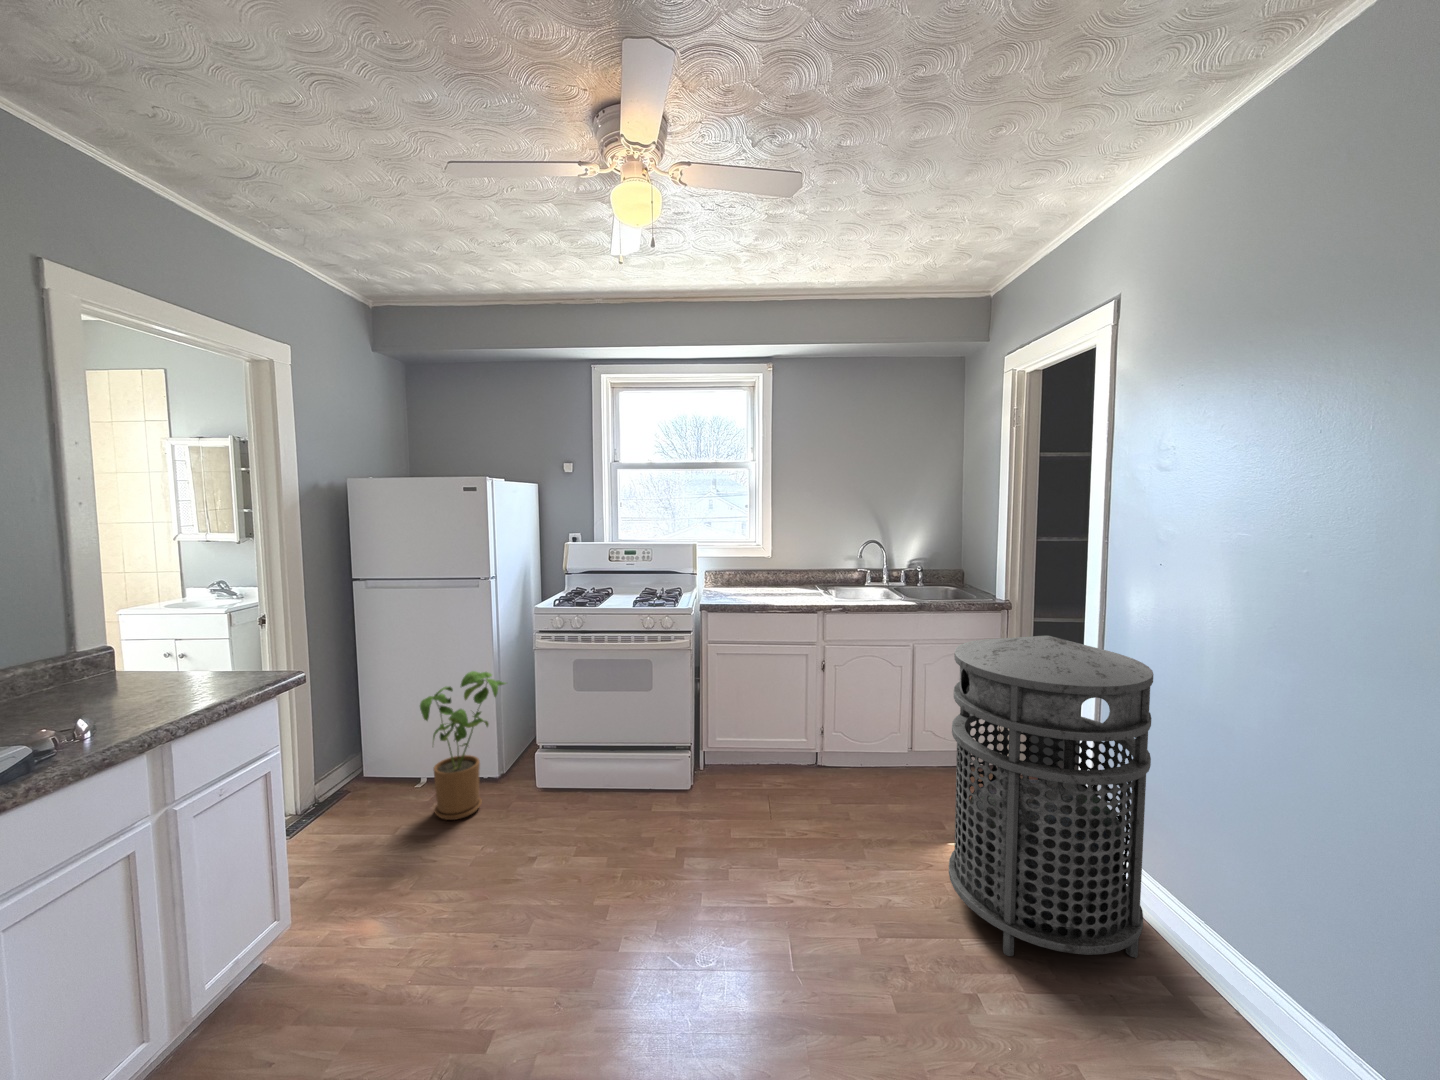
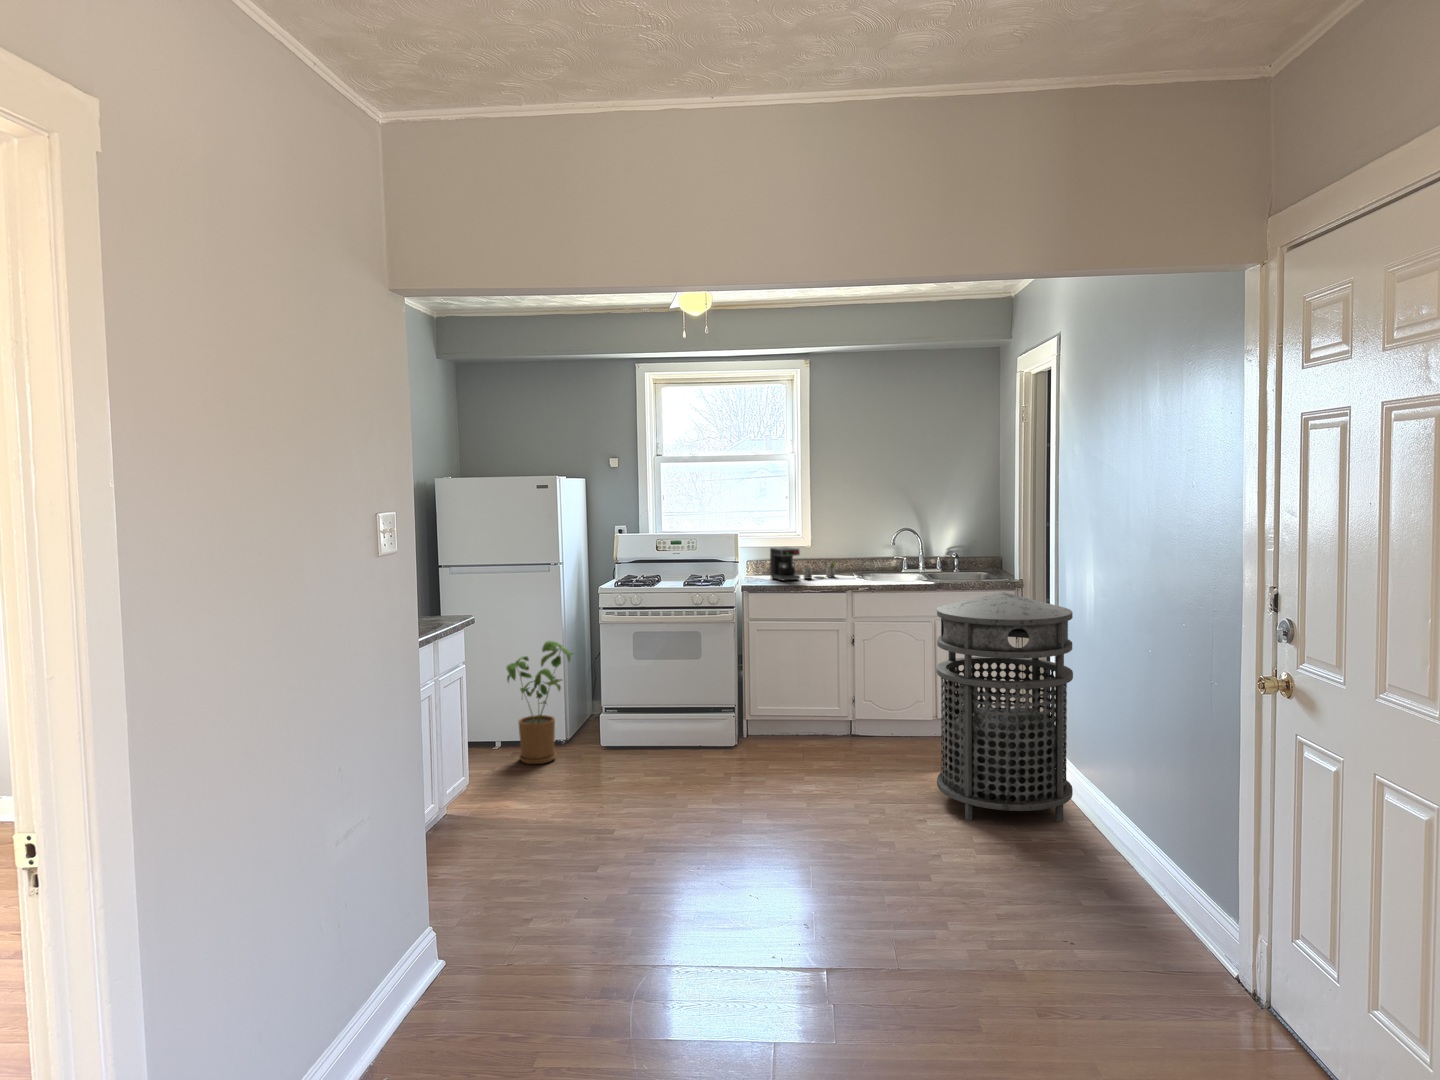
coffee maker: none [730,559,800,596] -> present [770,547,836,580]

